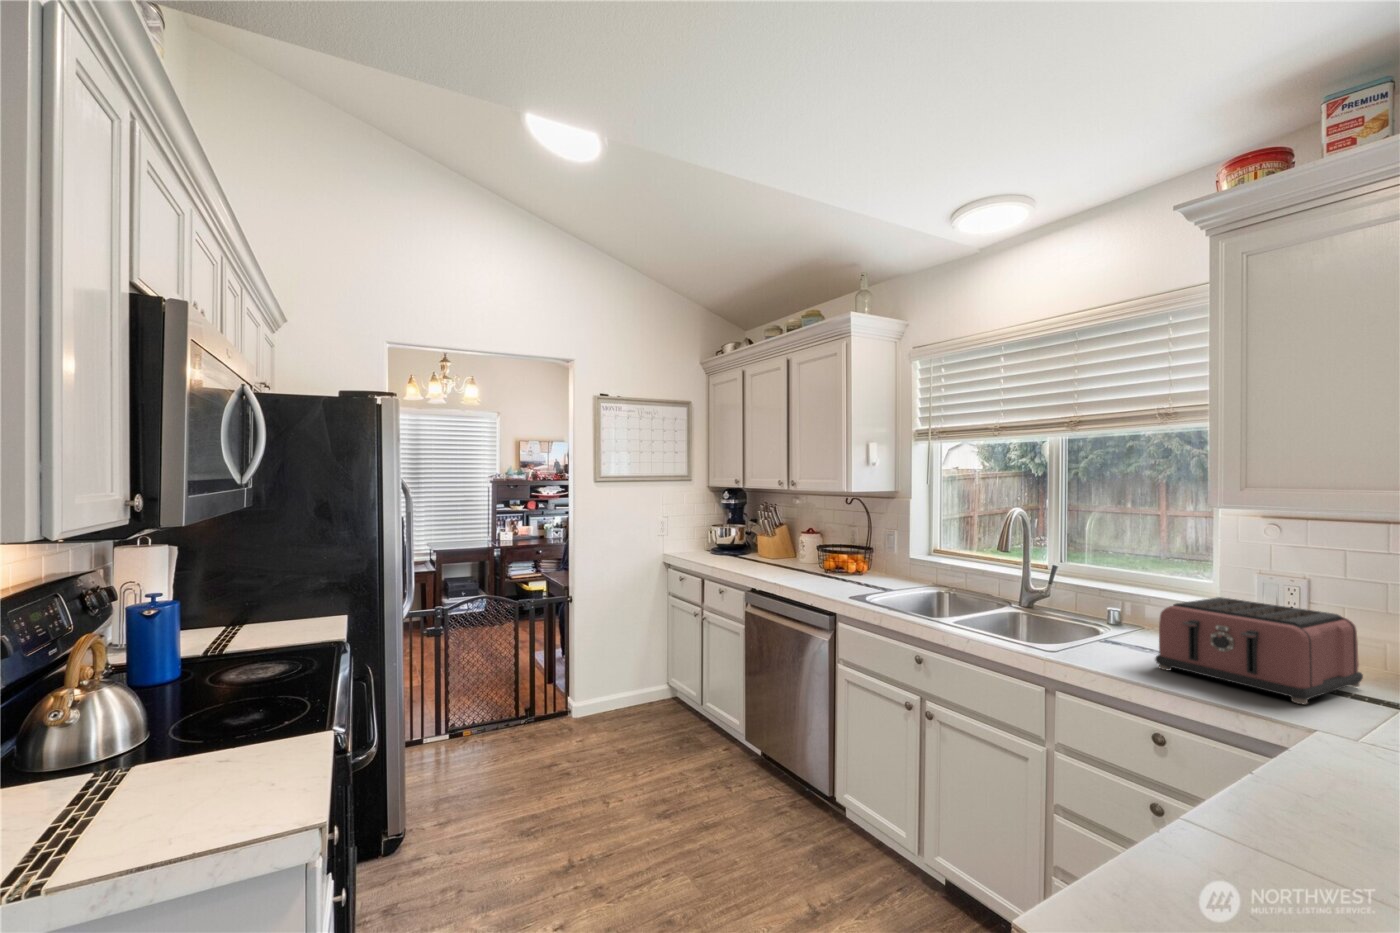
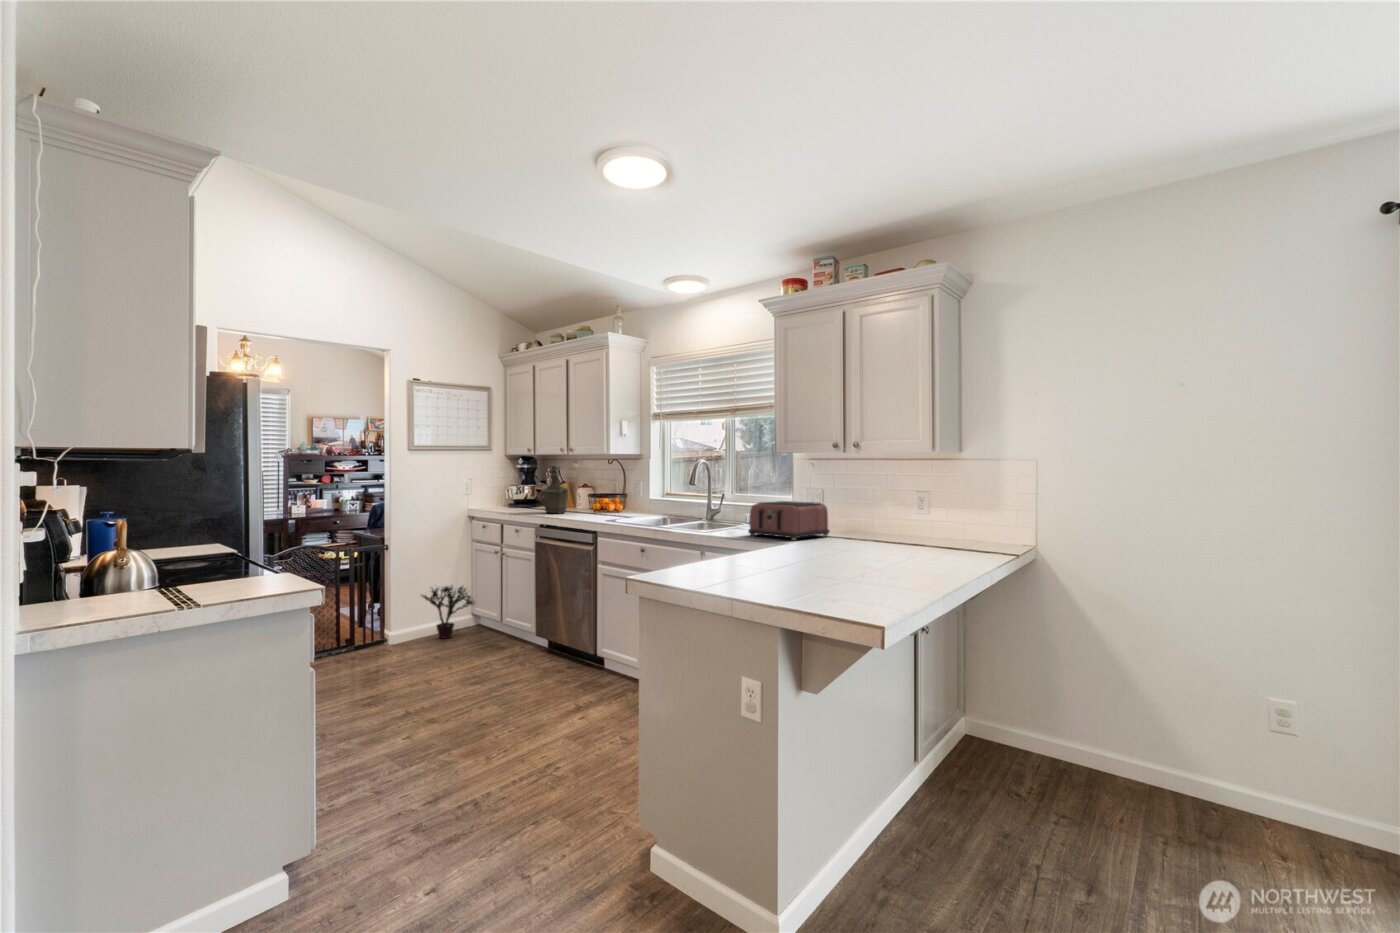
bottle: none [754,504,790,571] -> present [542,466,568,513]
potted plant: none [605,649,671,721] -> present [421,586,475,639]

